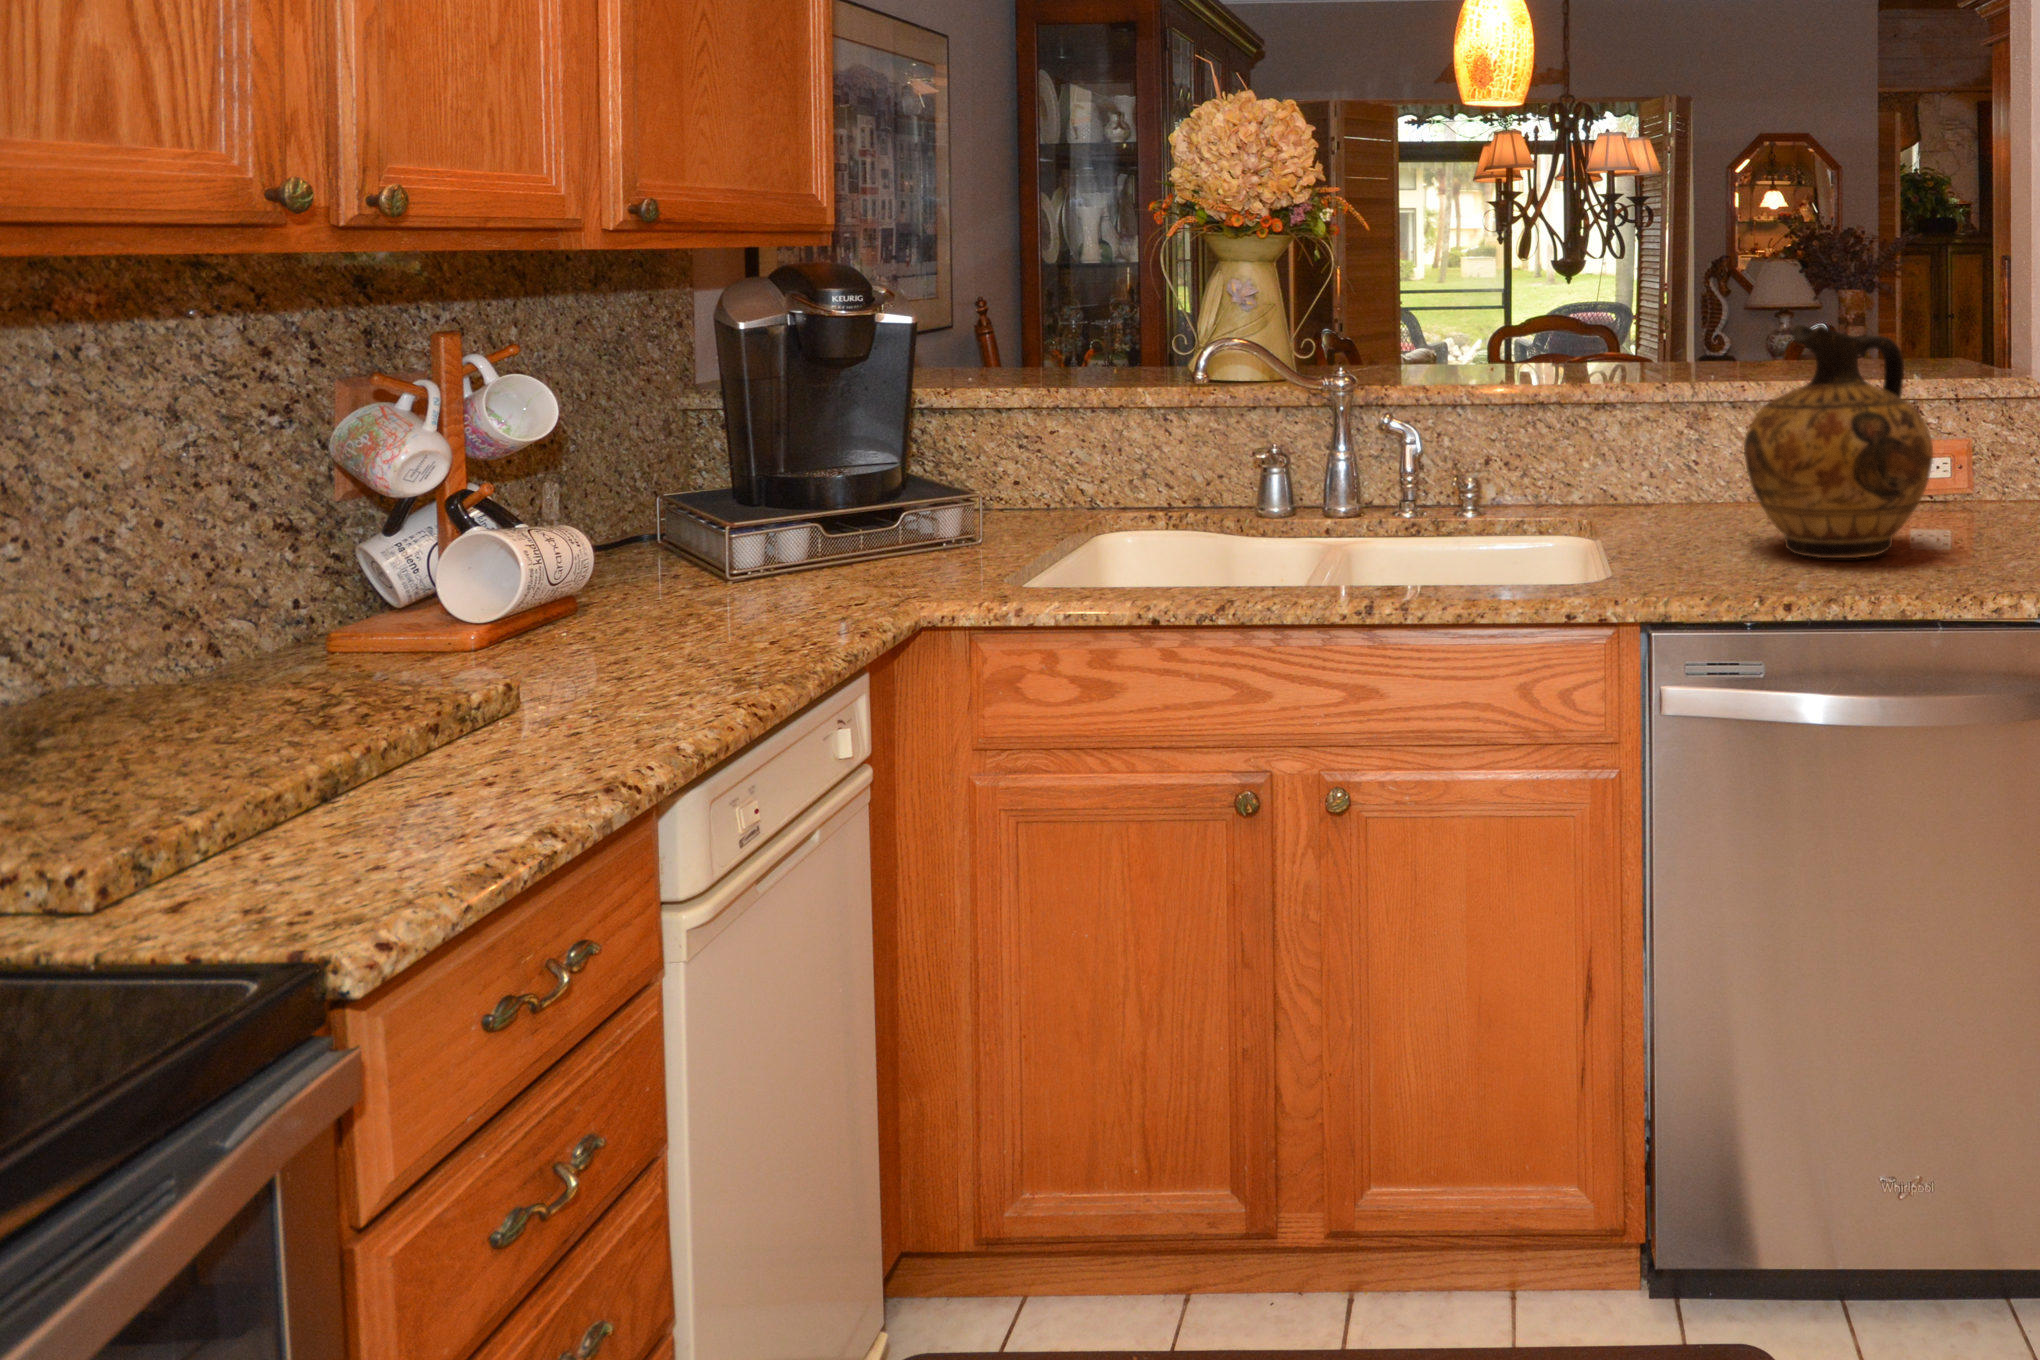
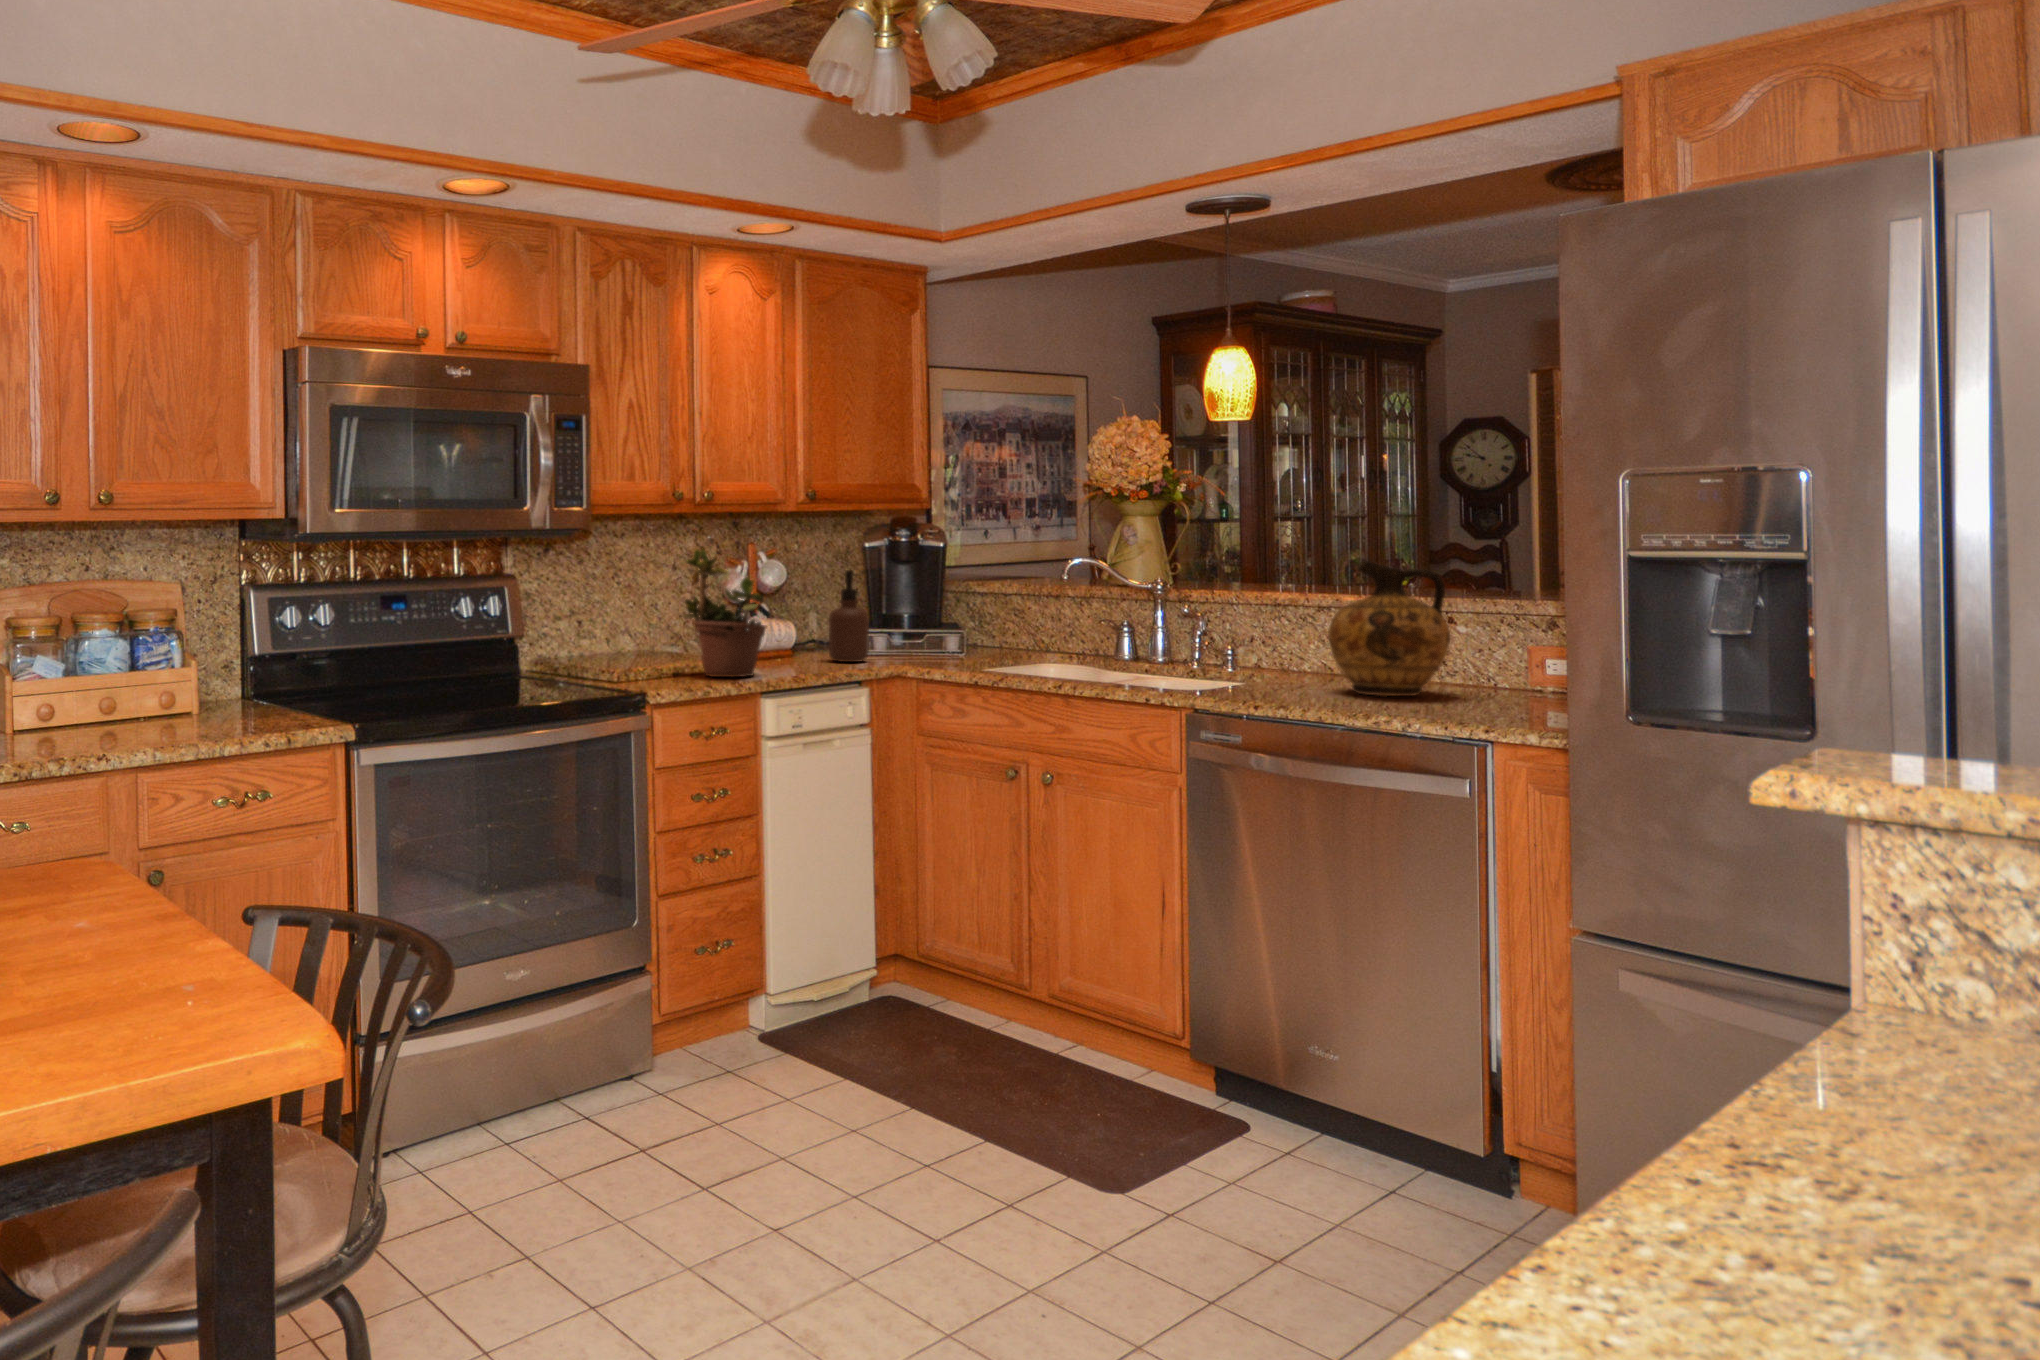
potted plant: none [285,327,603,755] -> present [683,549,766,677]
soap dispenser: none [700,387,808,611] -> present [829,570,869,662]

